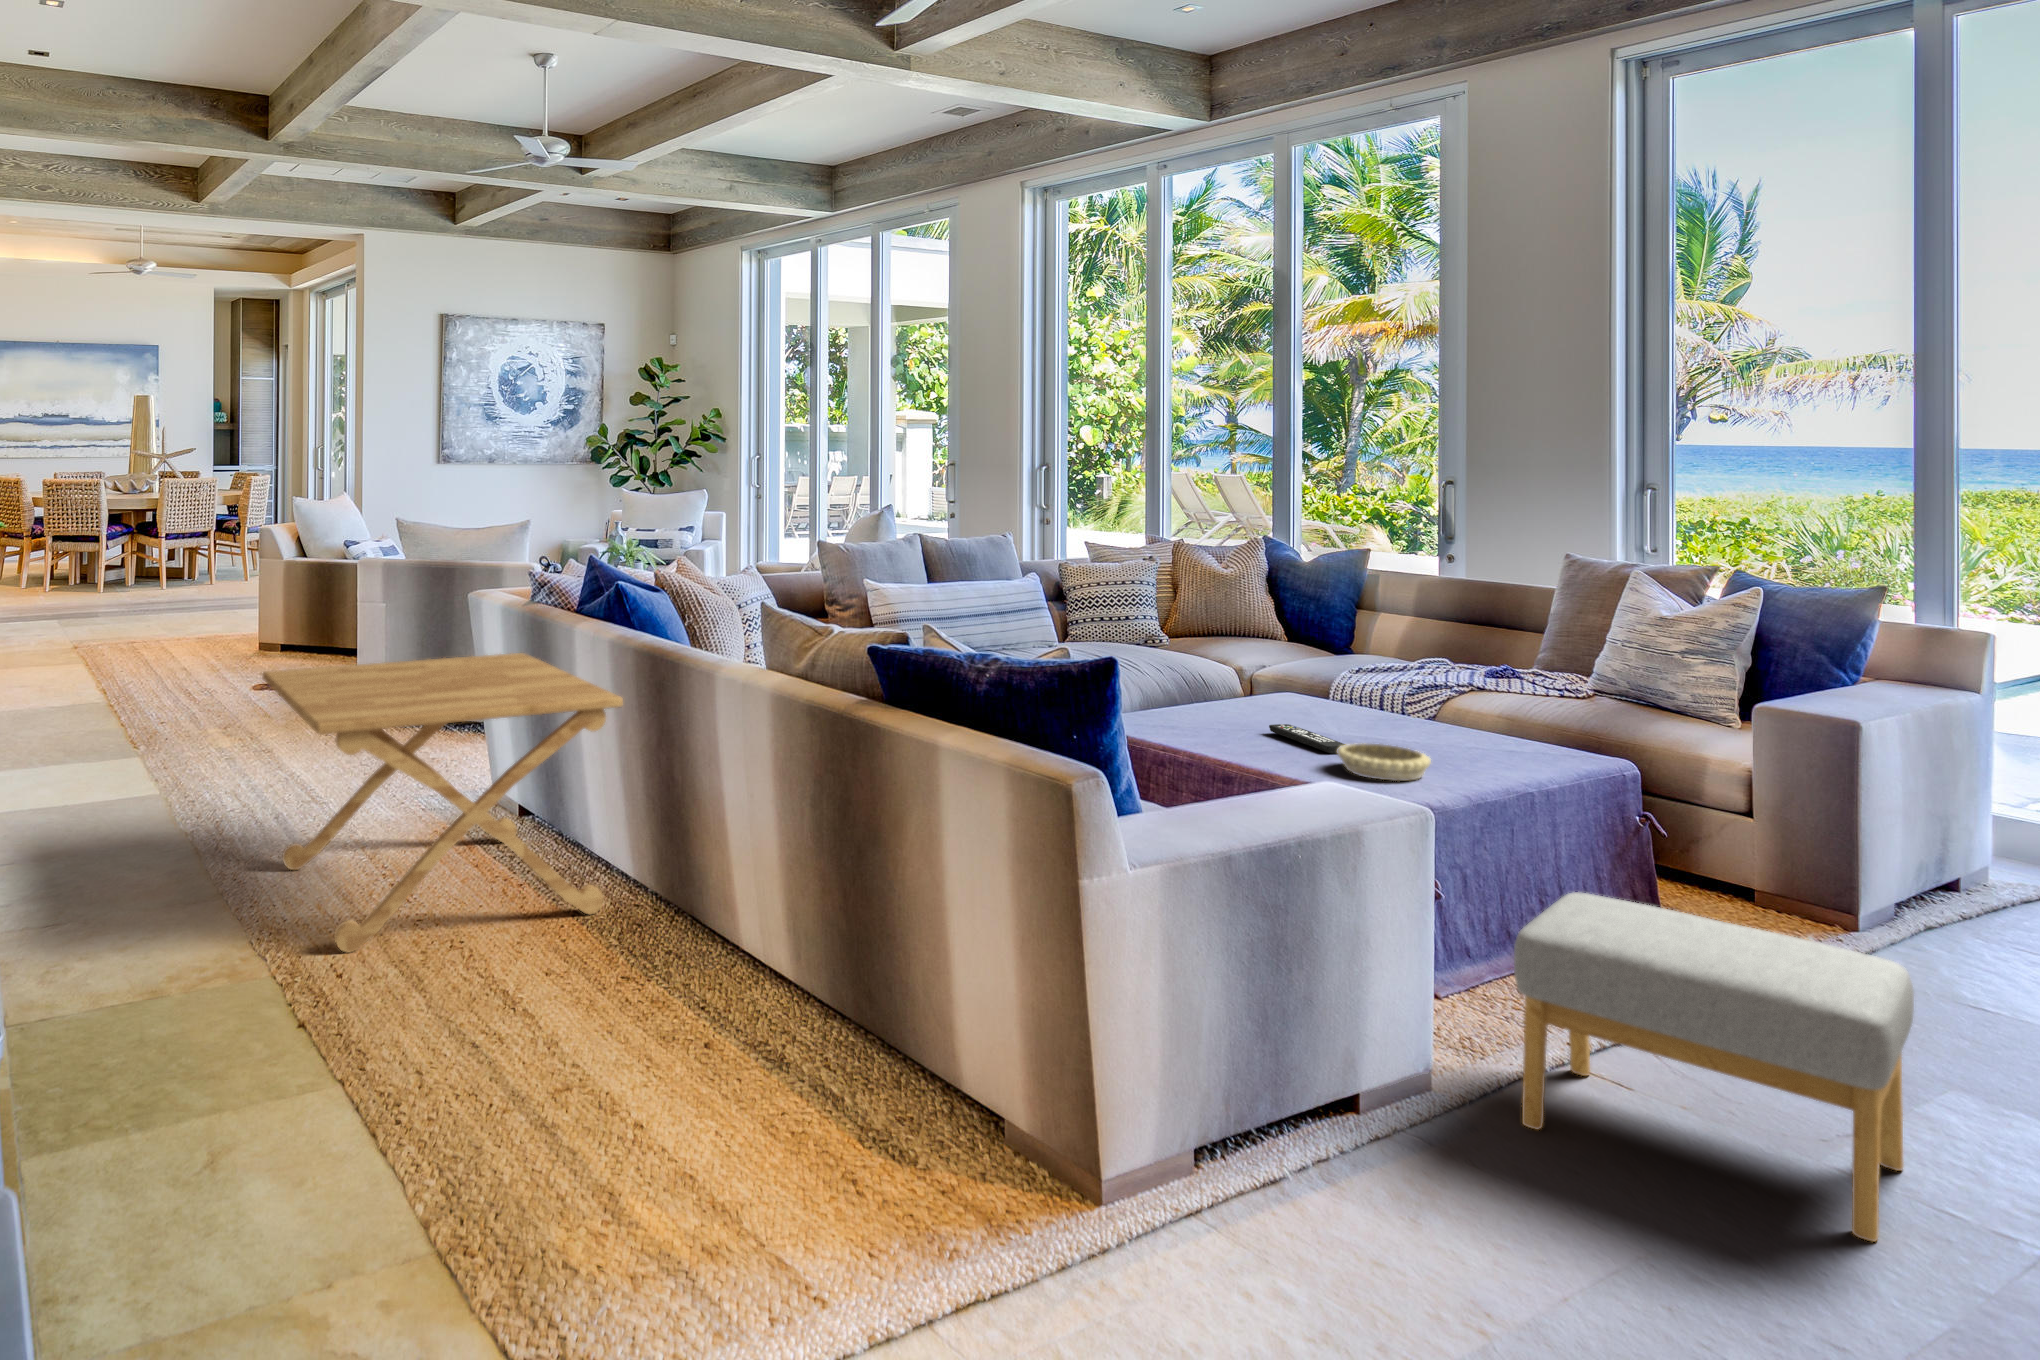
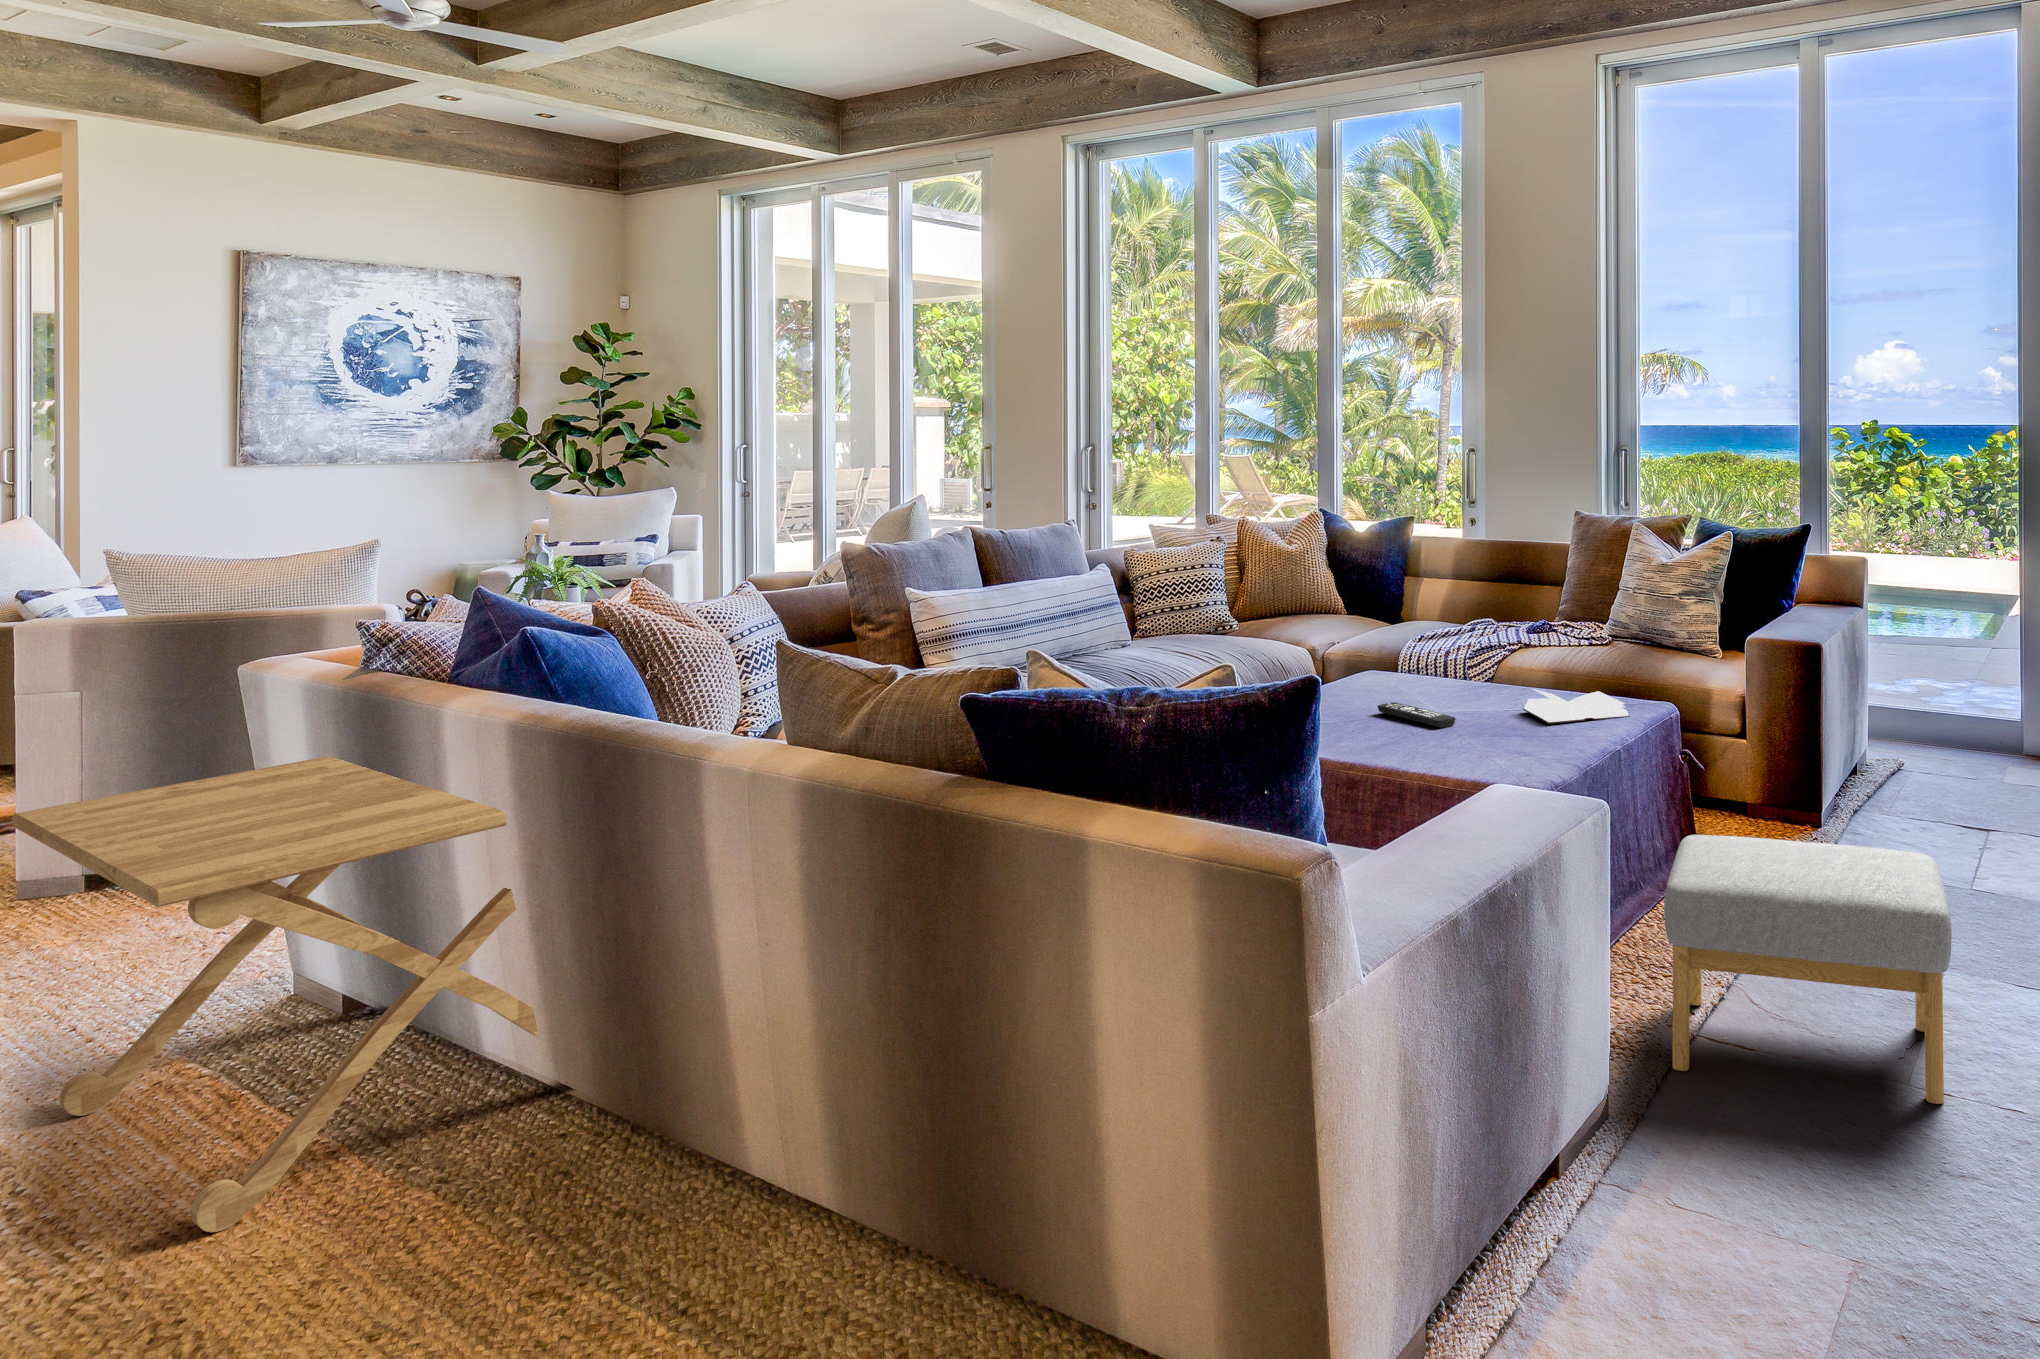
book: none [1433,727,1563,771] -> present [1523,689,1630,724]
decorative bowl: present [1337,743,1431,781] -> none [1454,713,1536,749]

